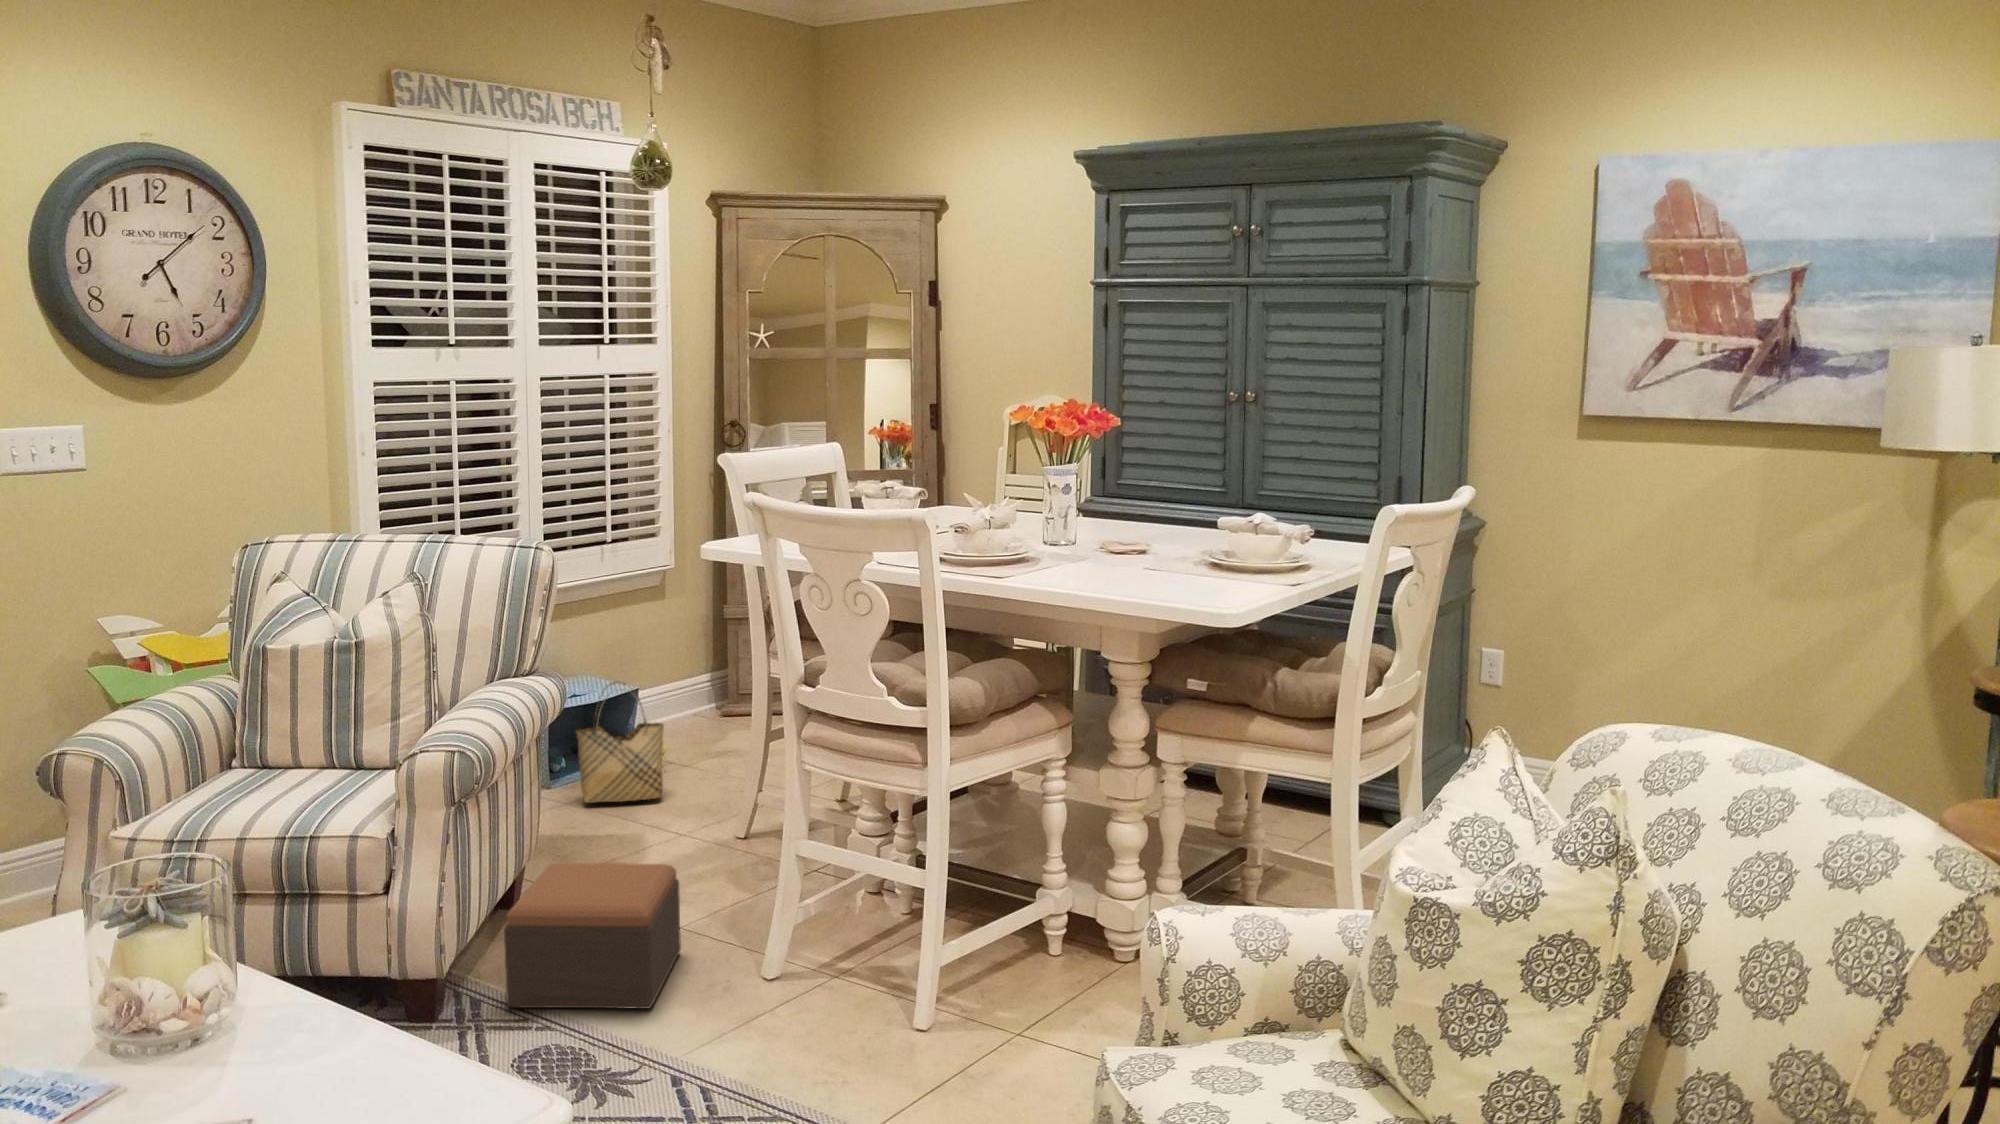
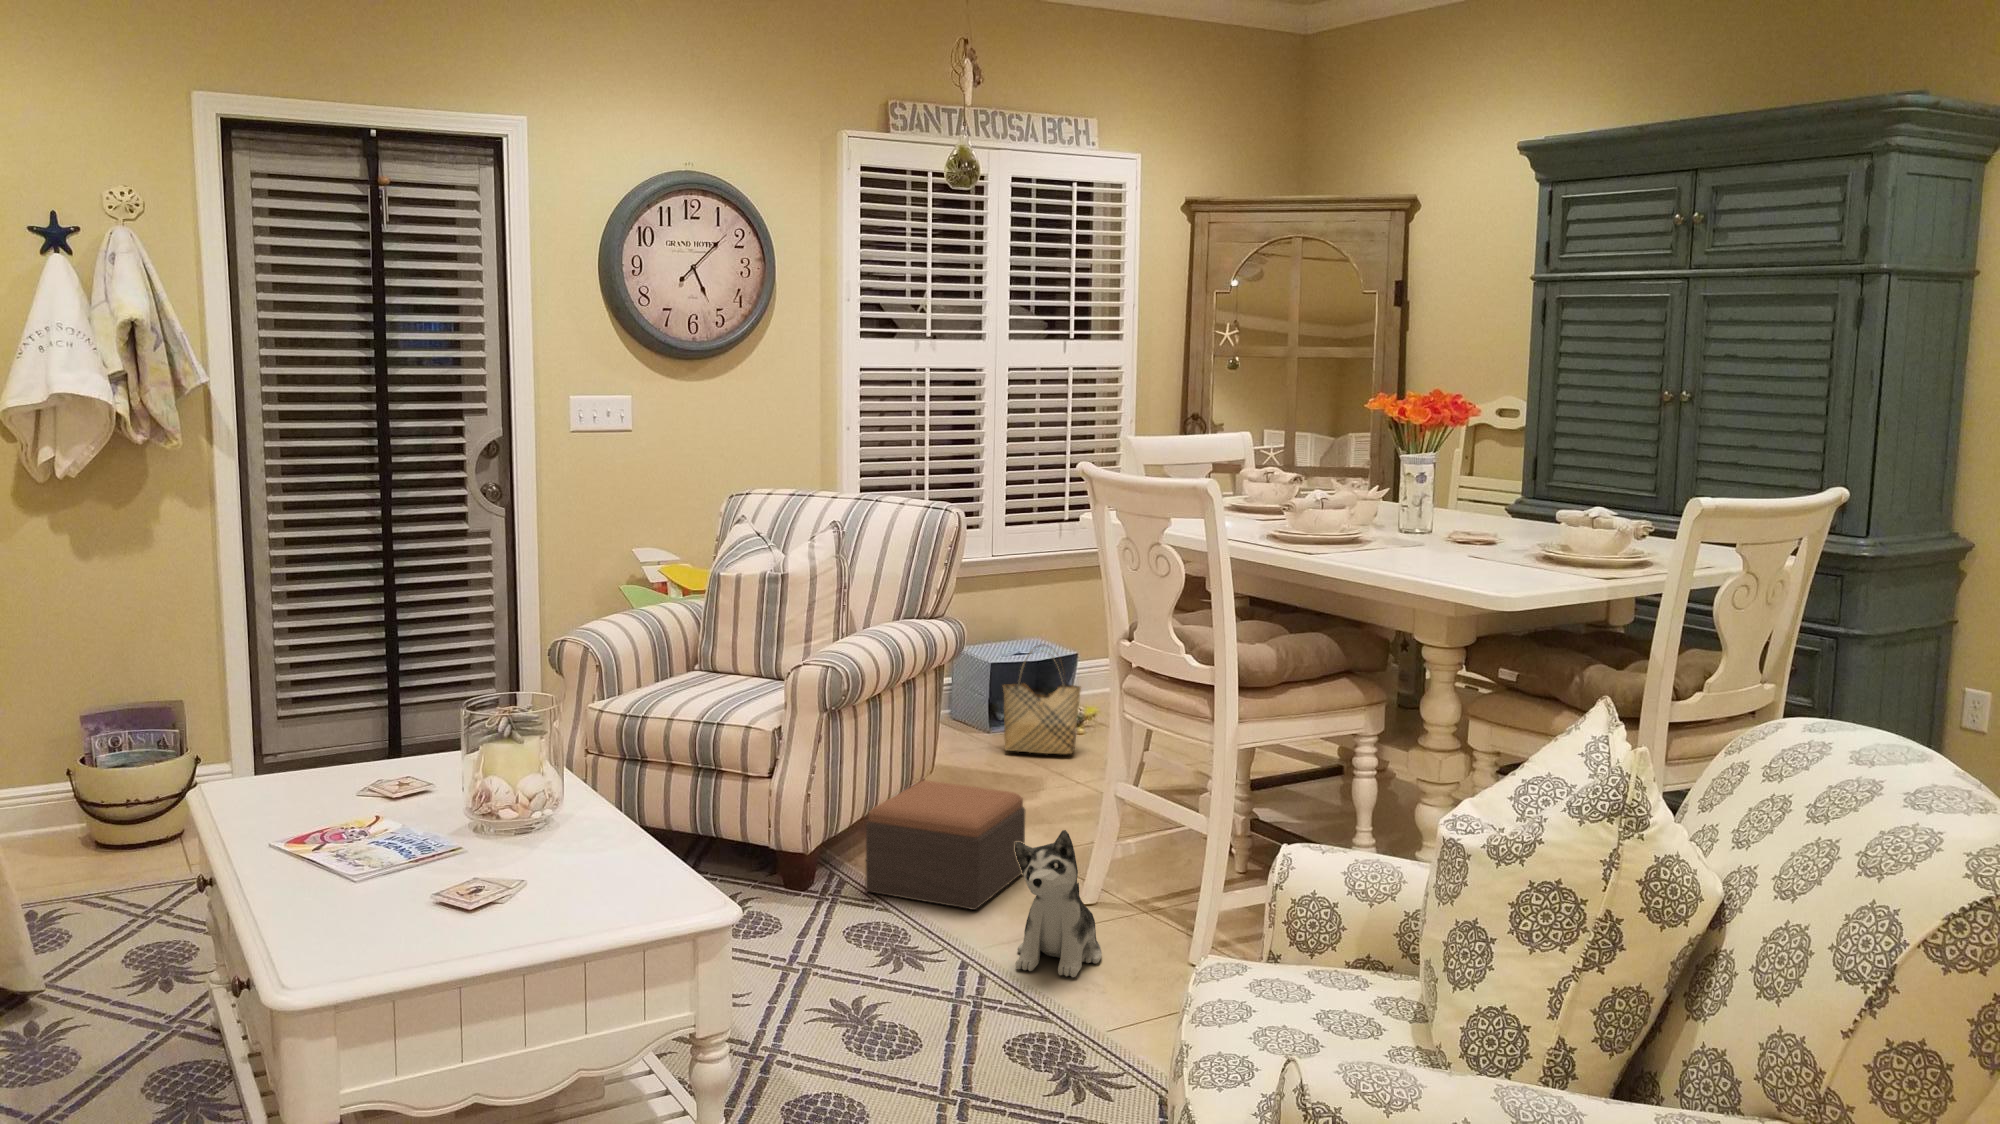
plush toy: none [718,910,820,1076] -> present [1015,830,1102,977]

